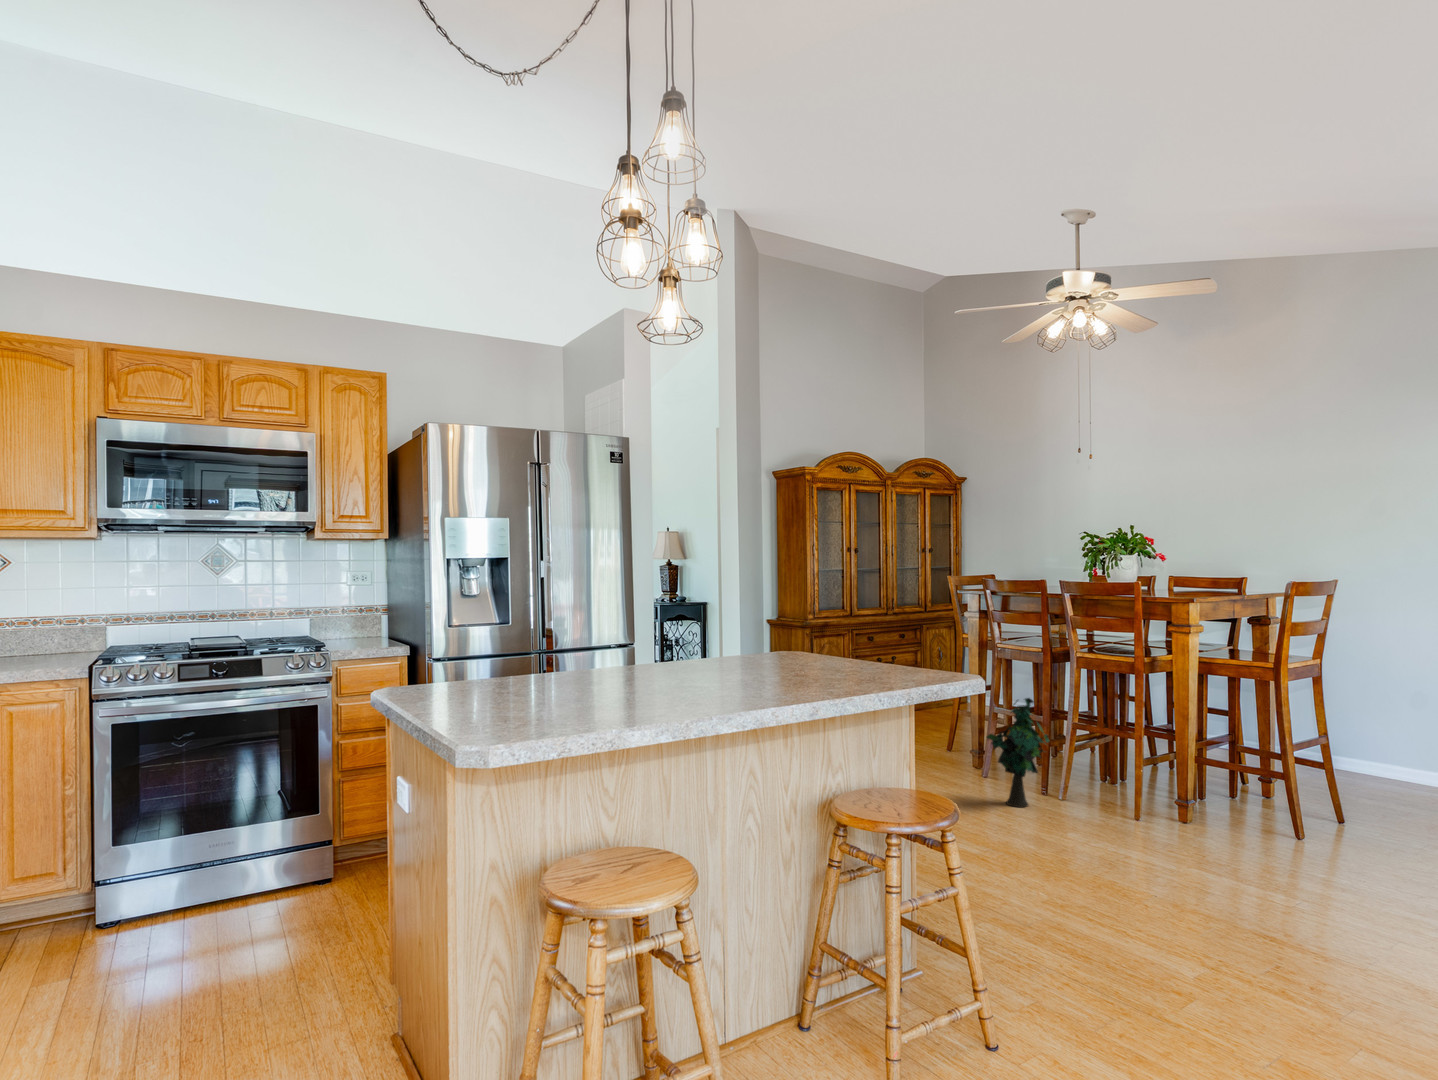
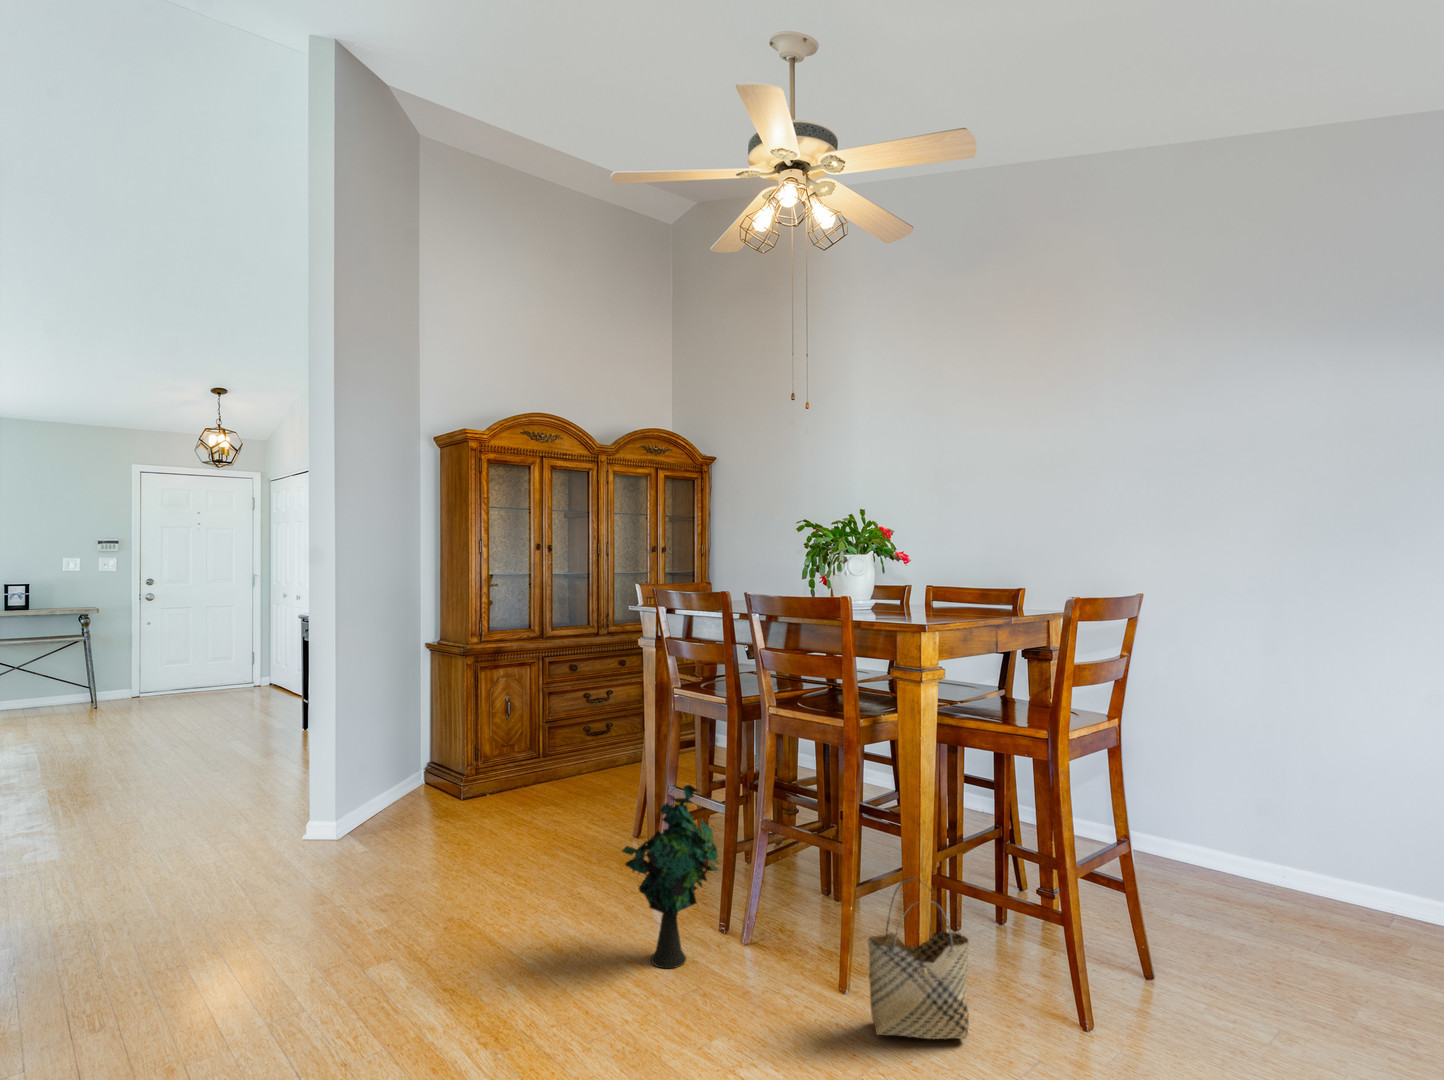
woven basket: none [1160,749,1225,837] -> present [867,878,969,1039]

